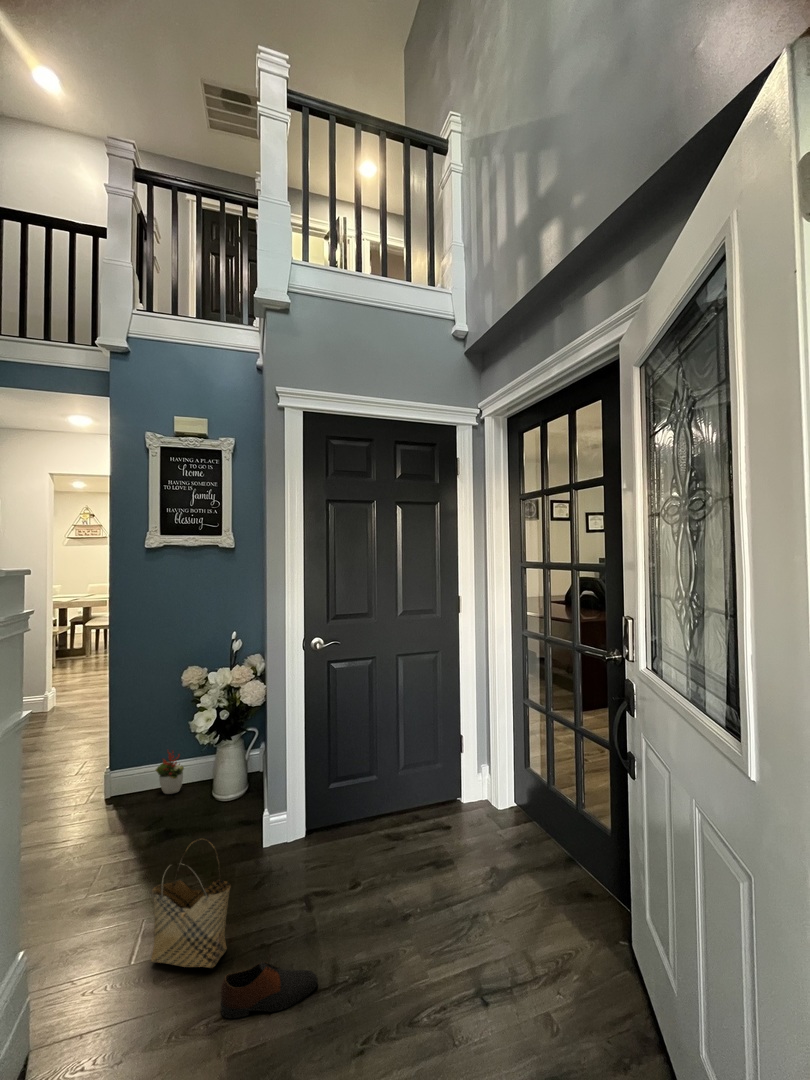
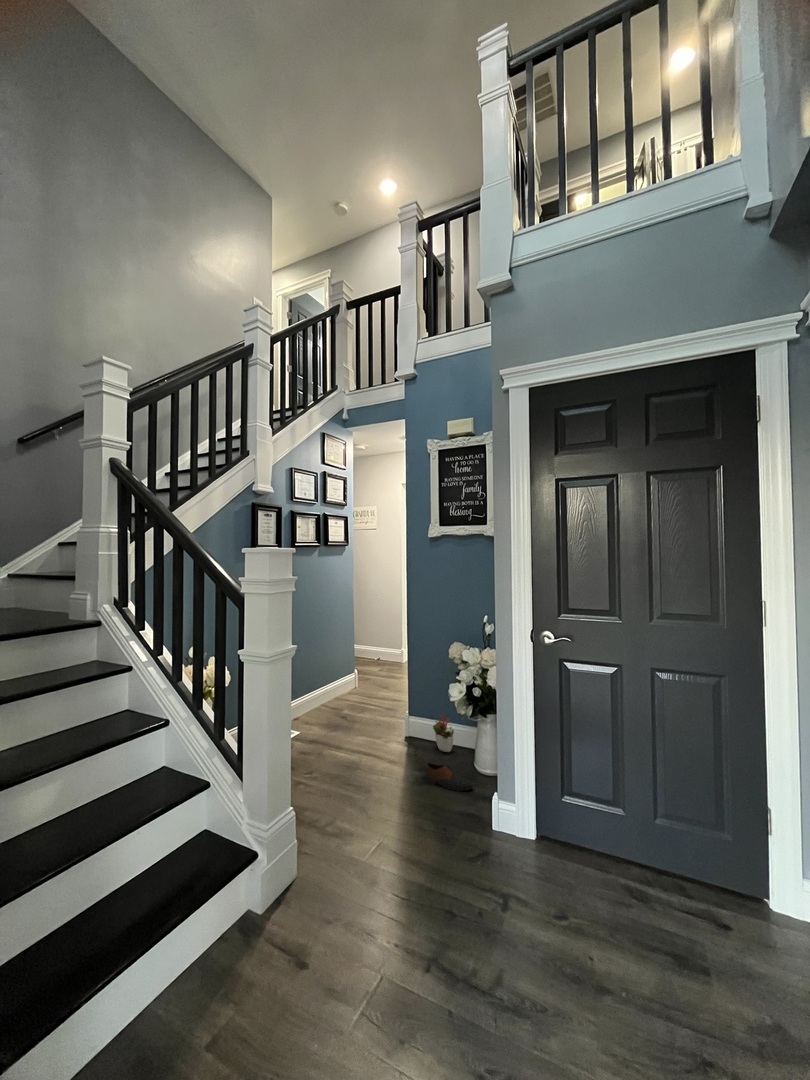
woven basket: present [151,838,231,968] -> none [353,795,411,923]
shoe: present [221,962,318,1018] -> present [425,762,473,791]

